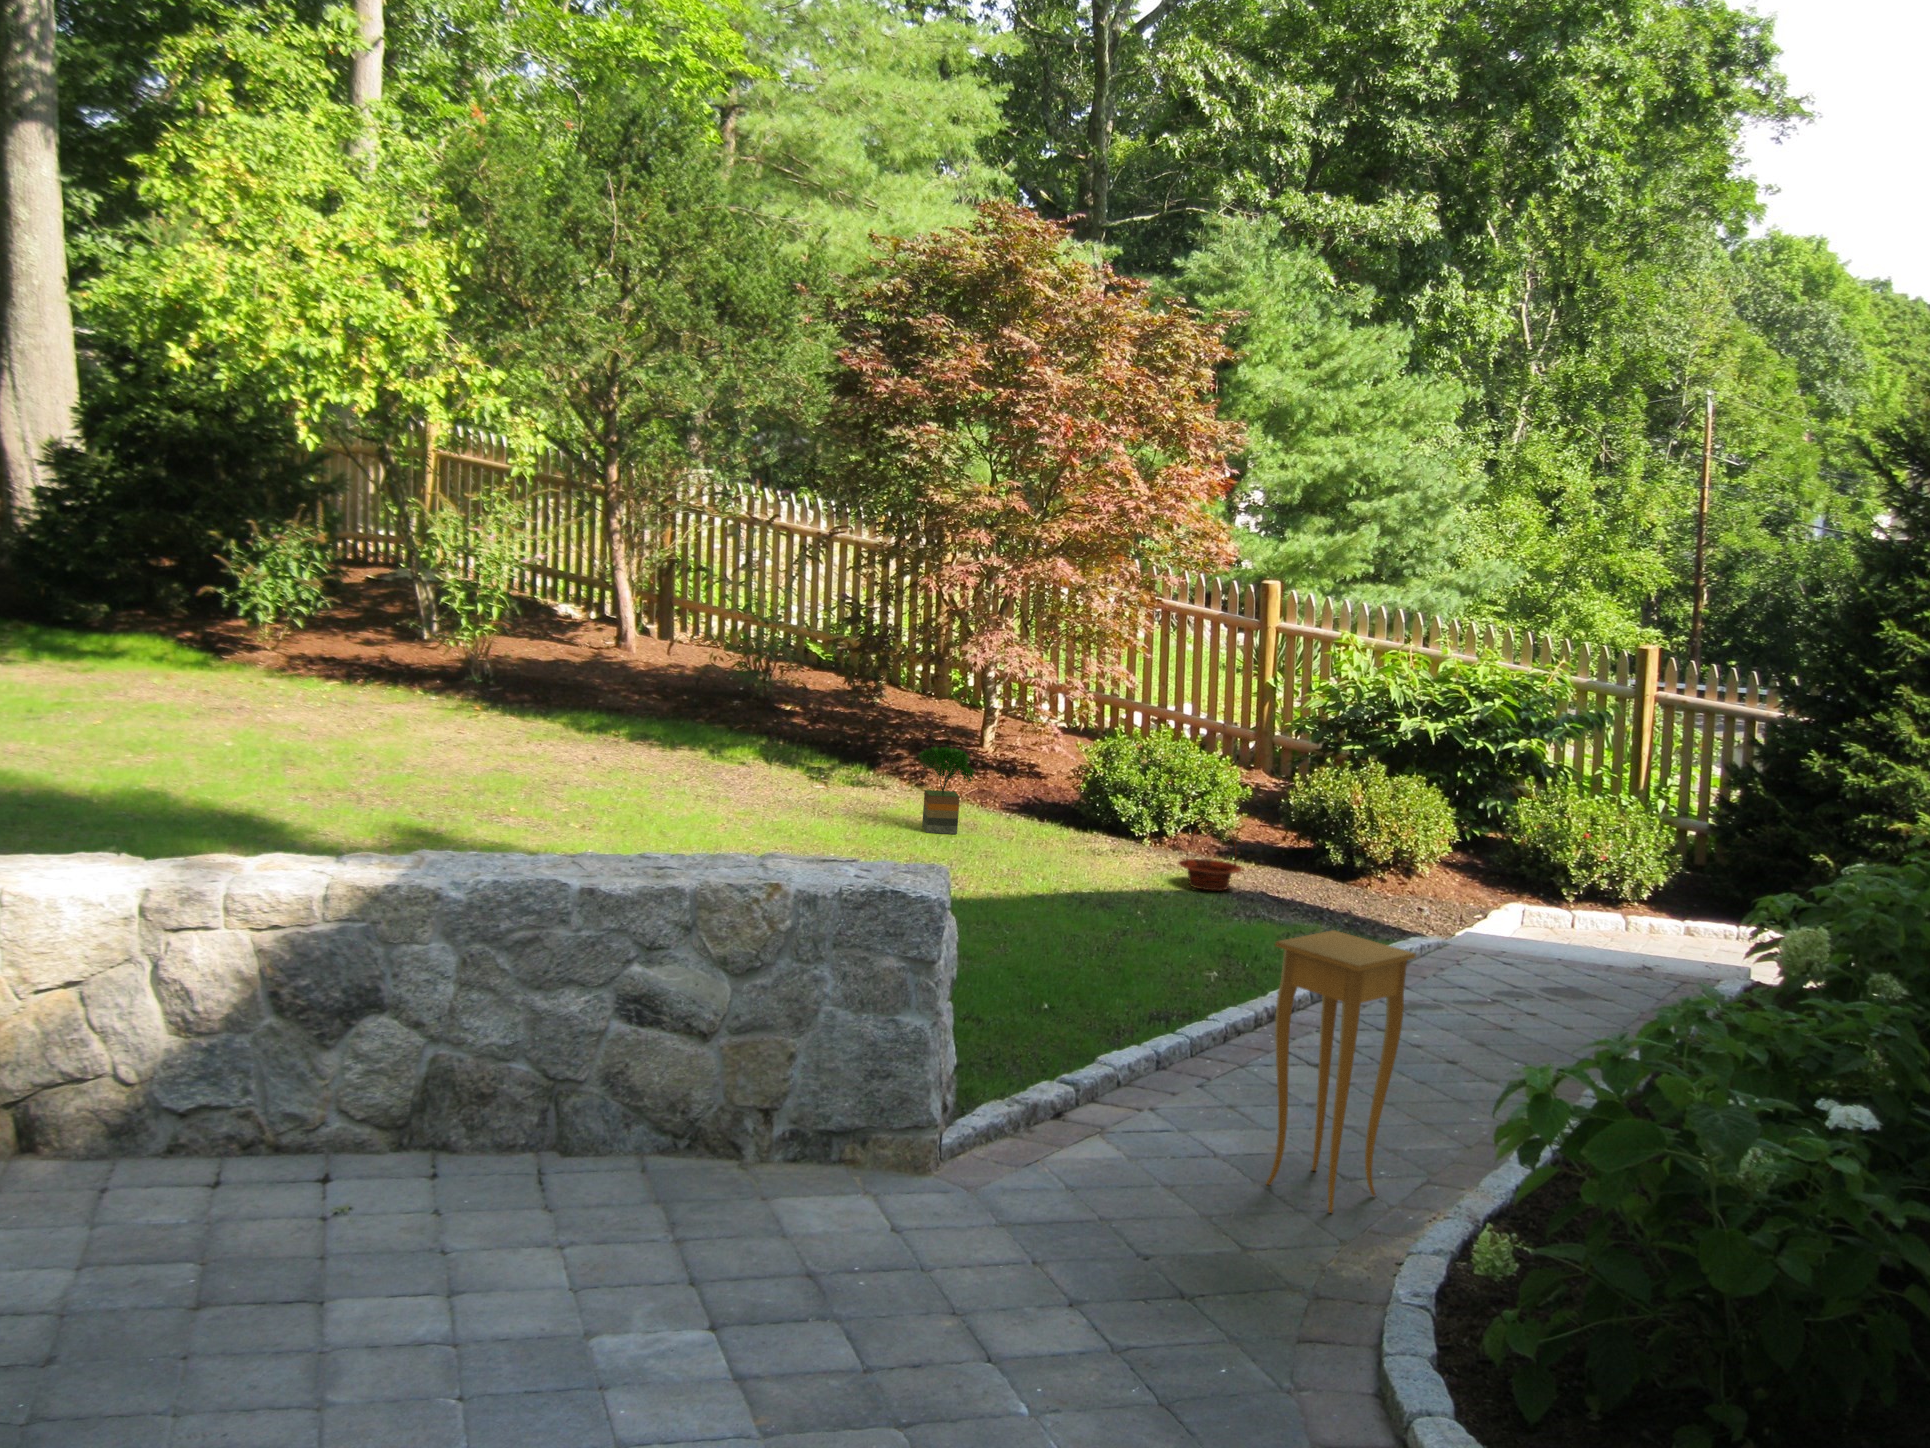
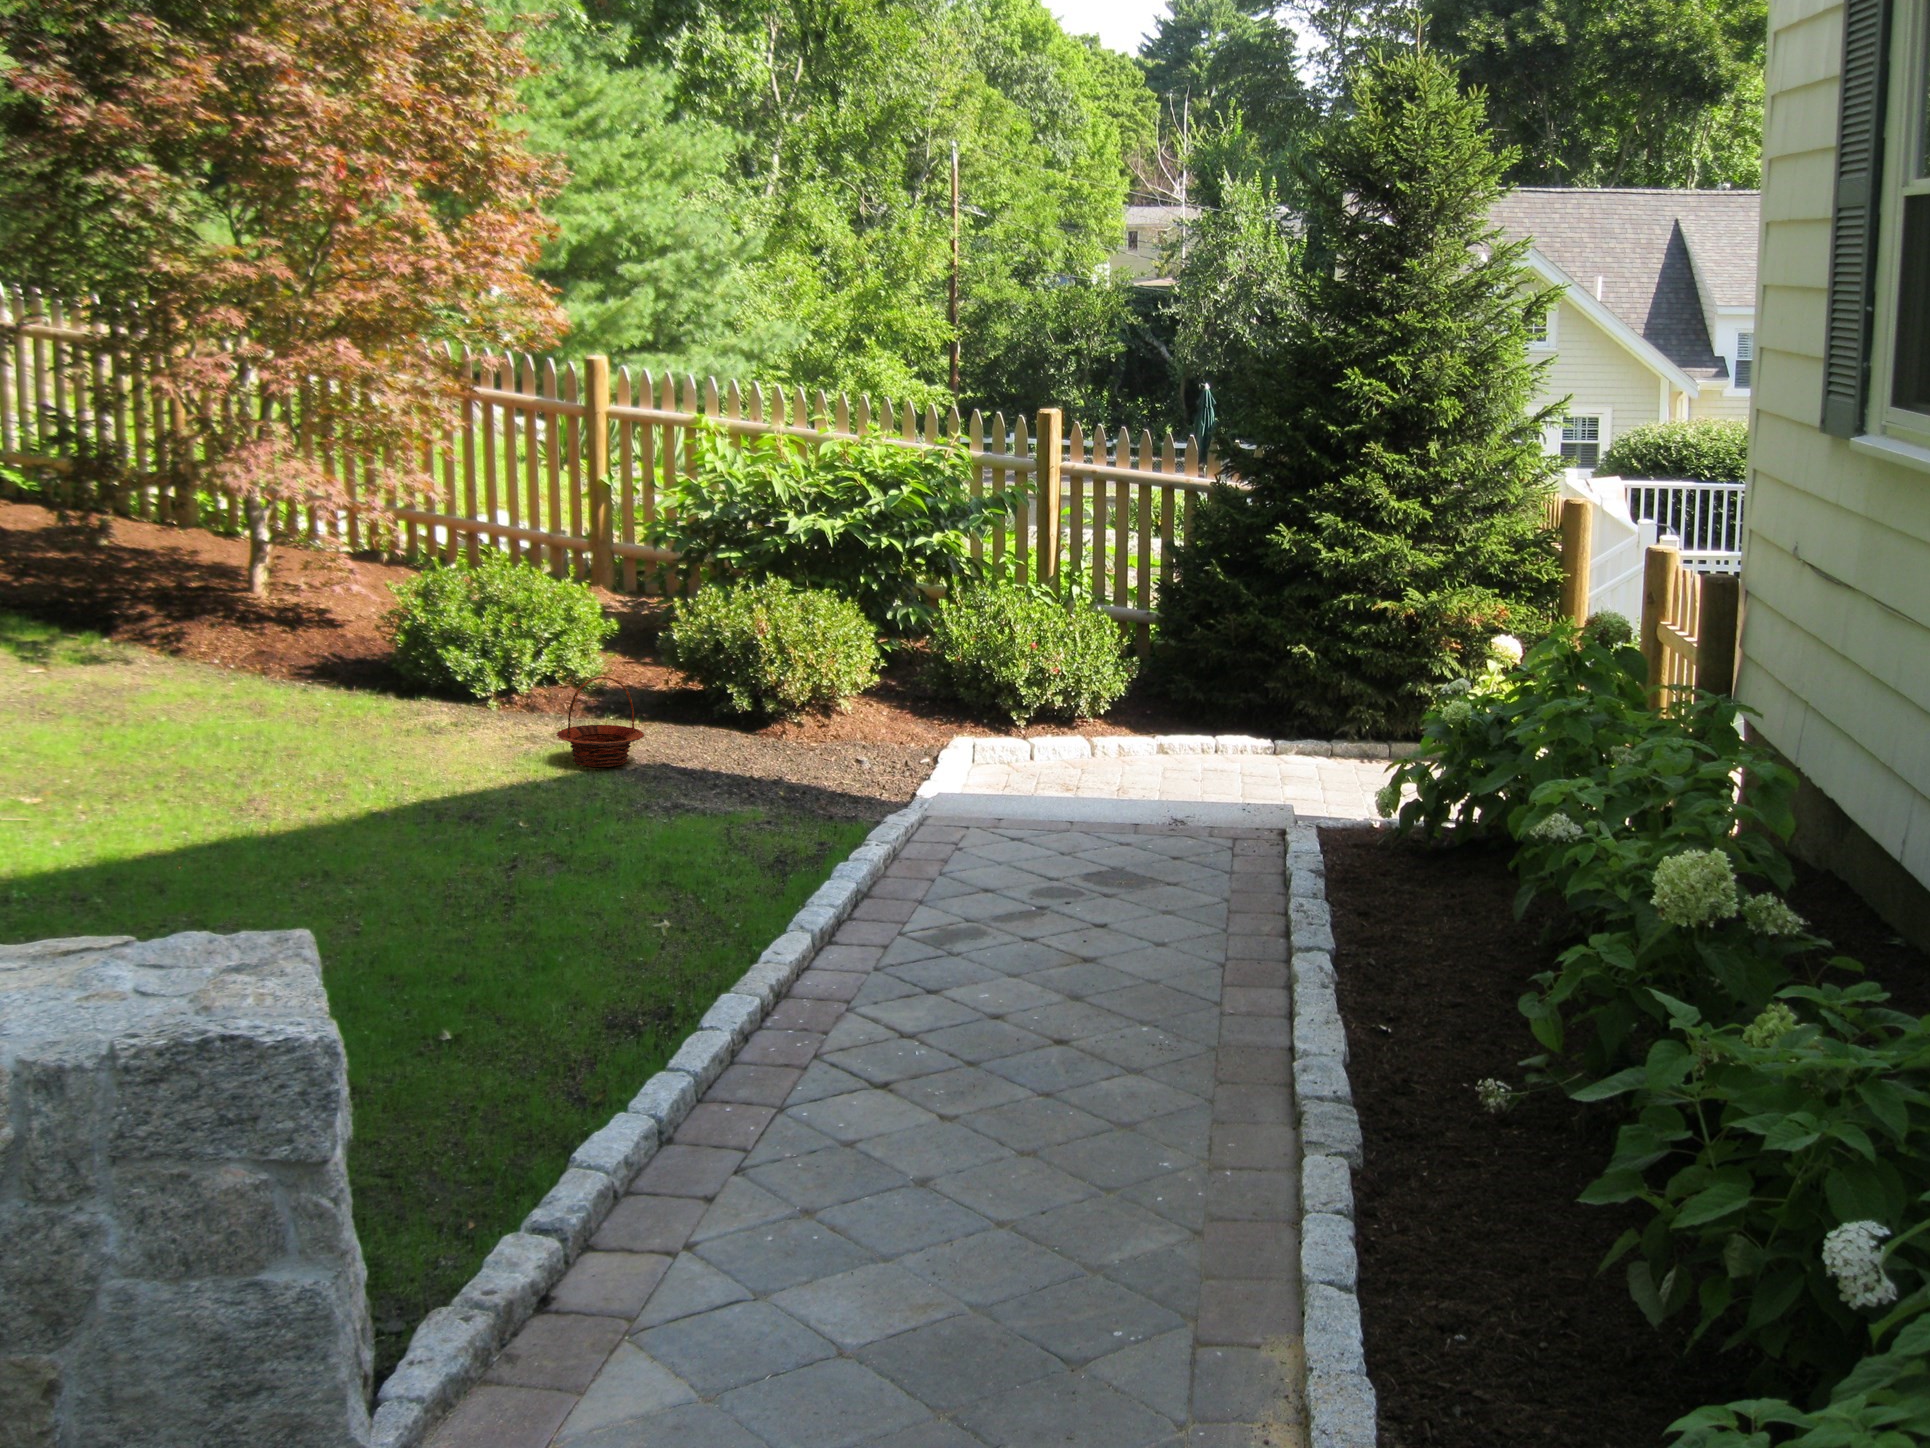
potted tree: present [919,747,974,834] -> none [139,605,237,734]
side table: present [1266,930,1416,1213] -> none [915,857,1104,1273]

